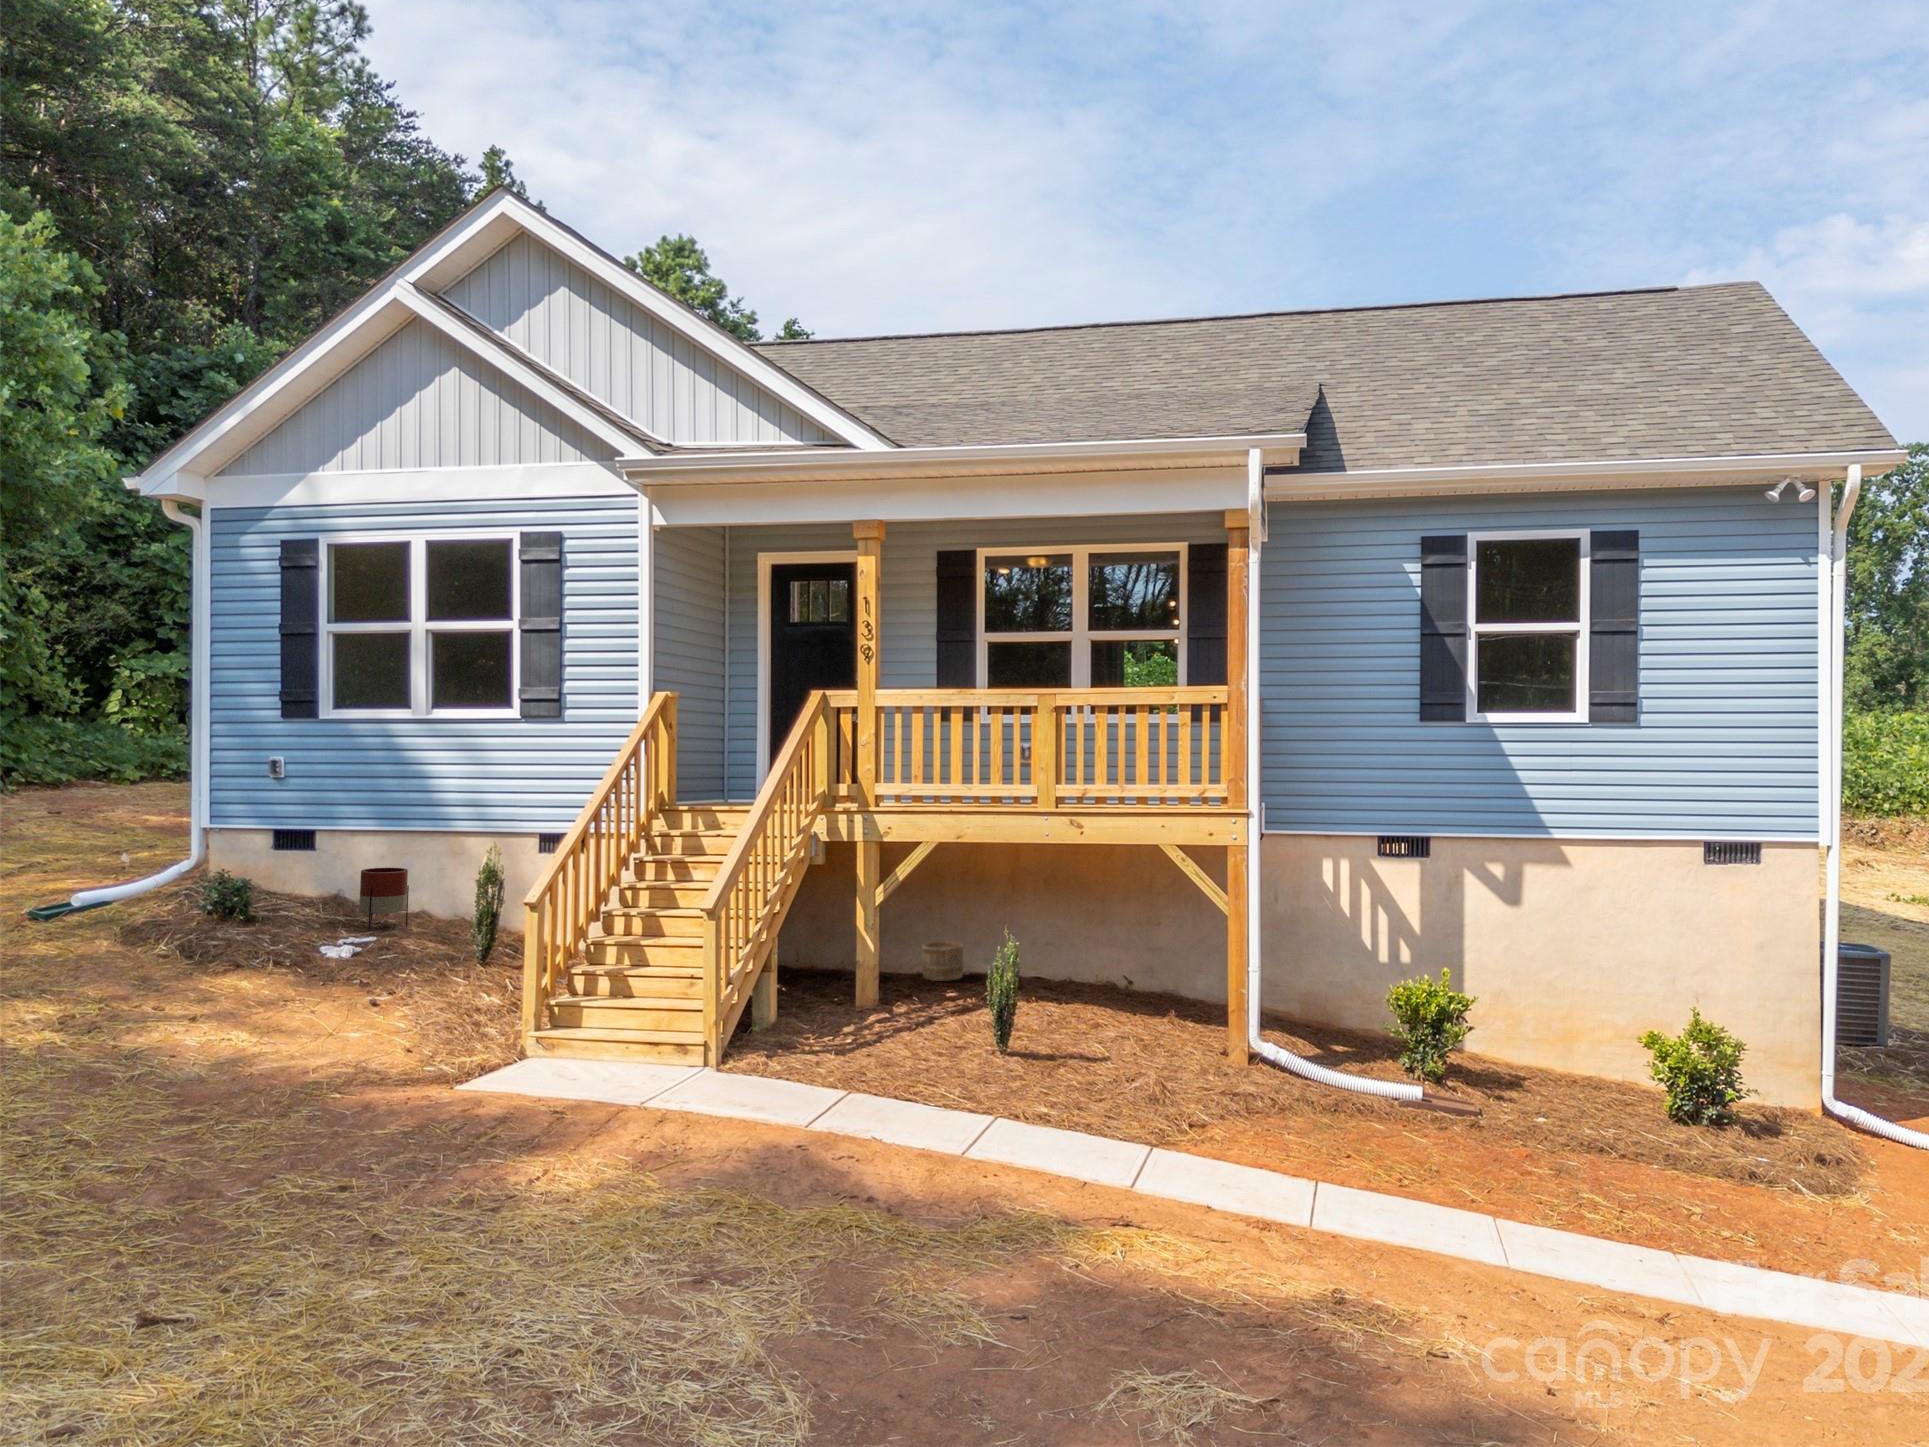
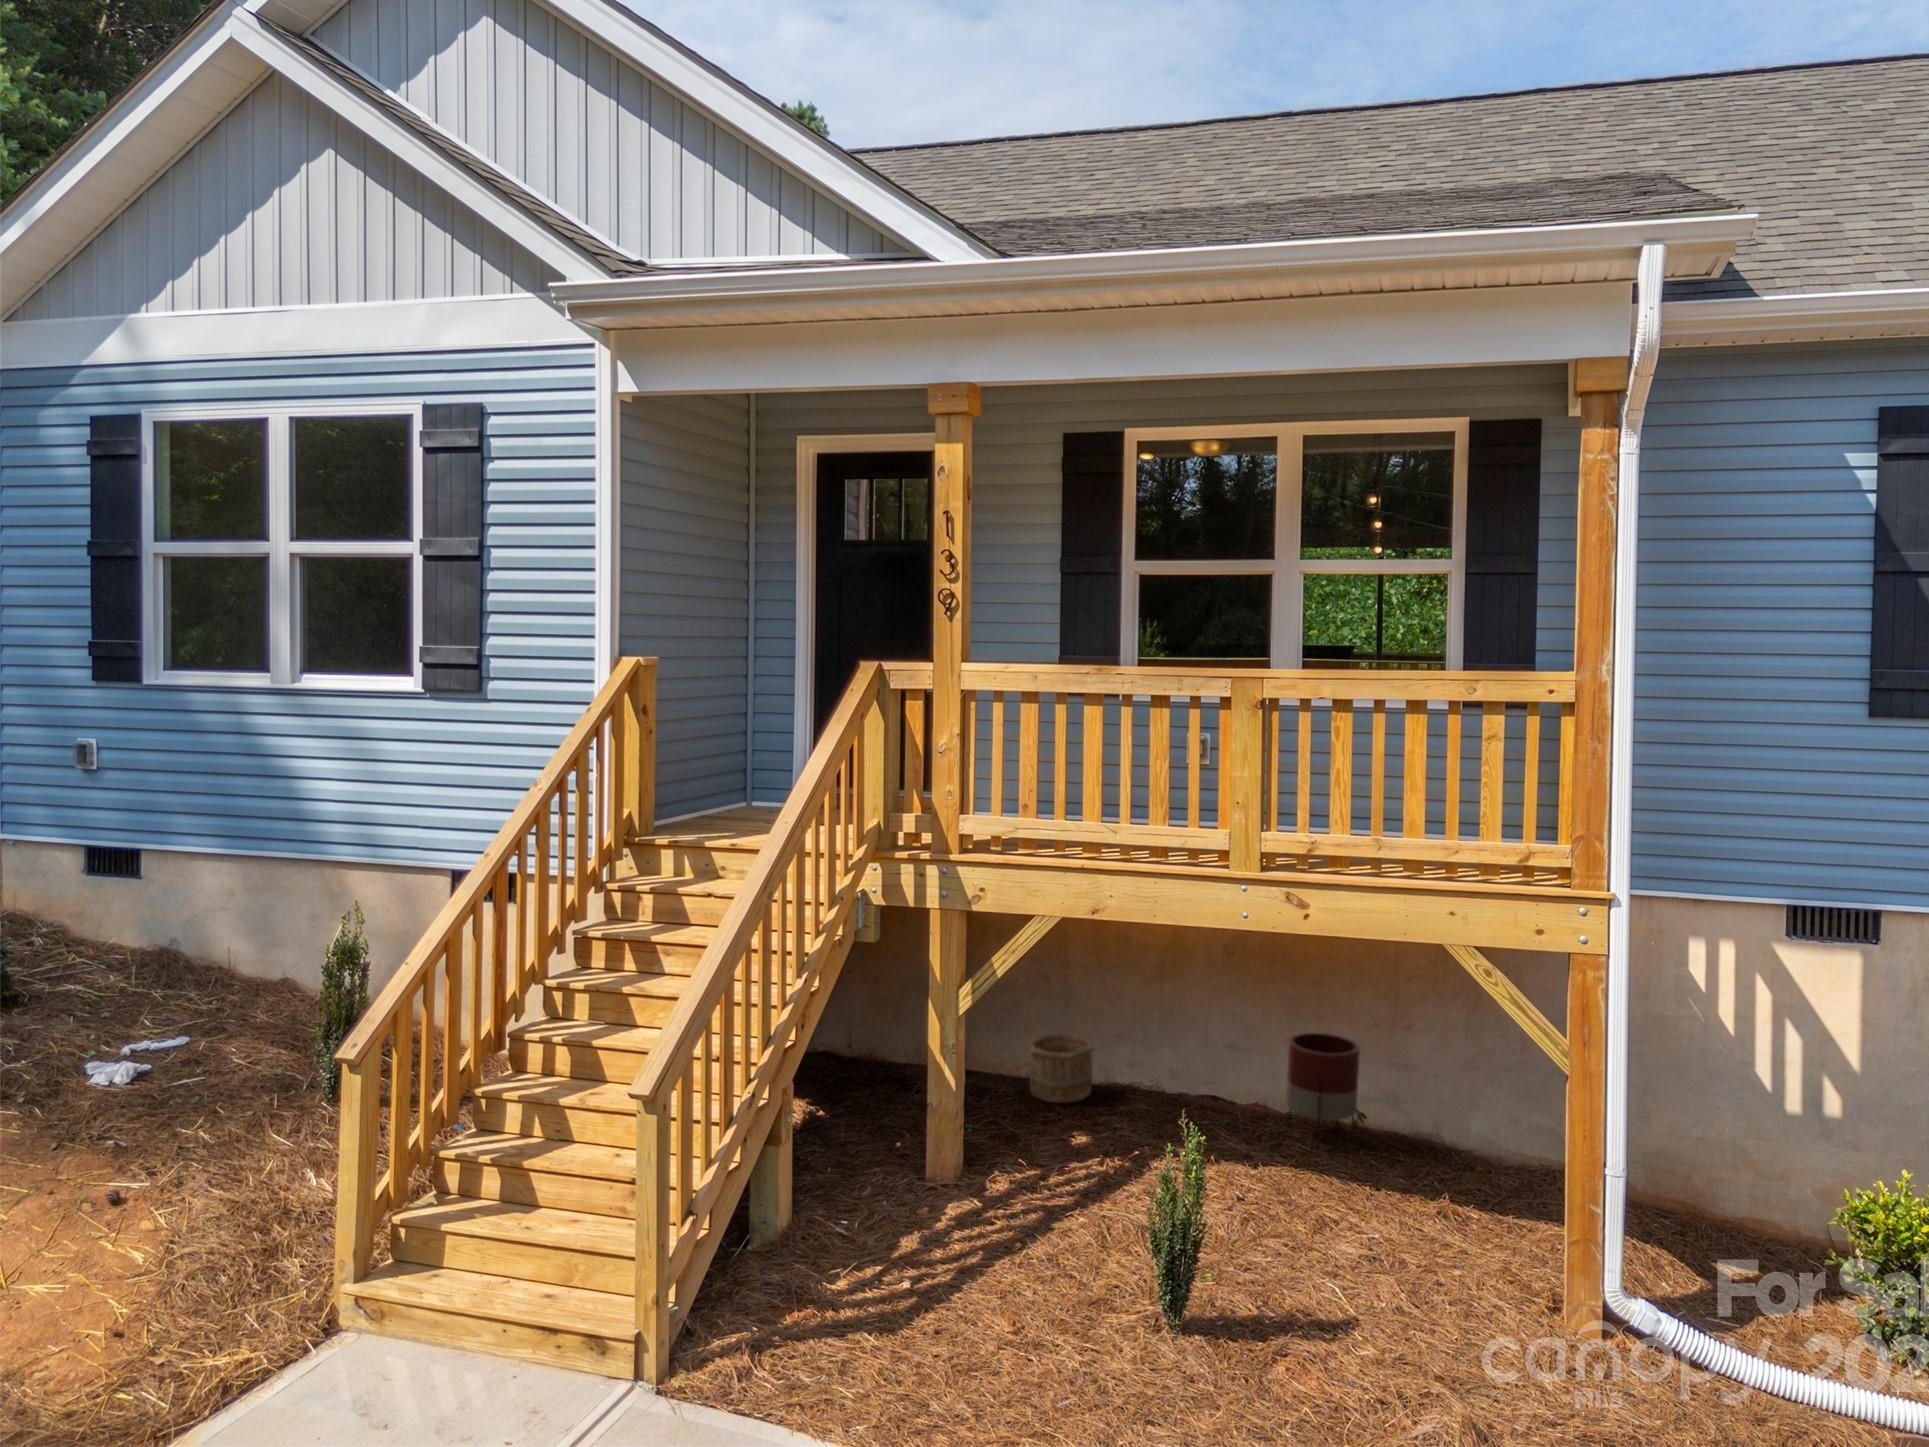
planter: present [359,868,409,932] -> present [1286,1033,1360,1135]

